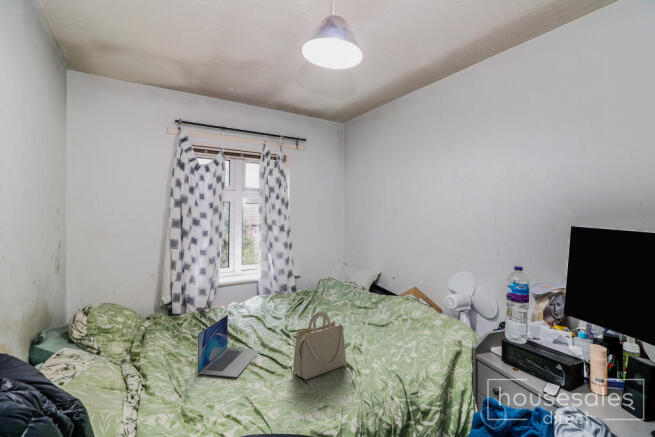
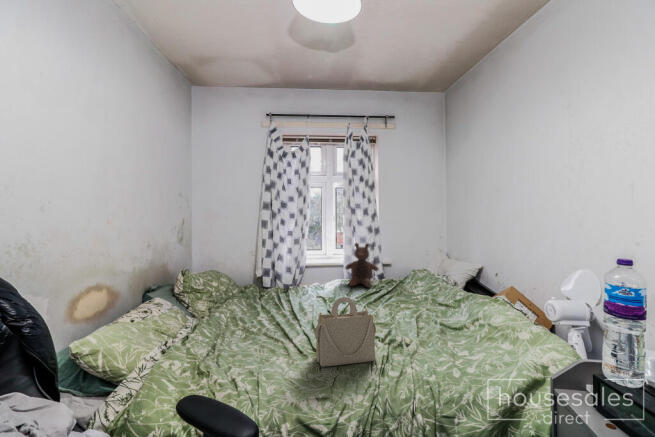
stuffed bear: none [270,259,302,302] -> present [346,243,378,287]
laptop: present [197,315,260,377] -> none [236,290,303,350]

